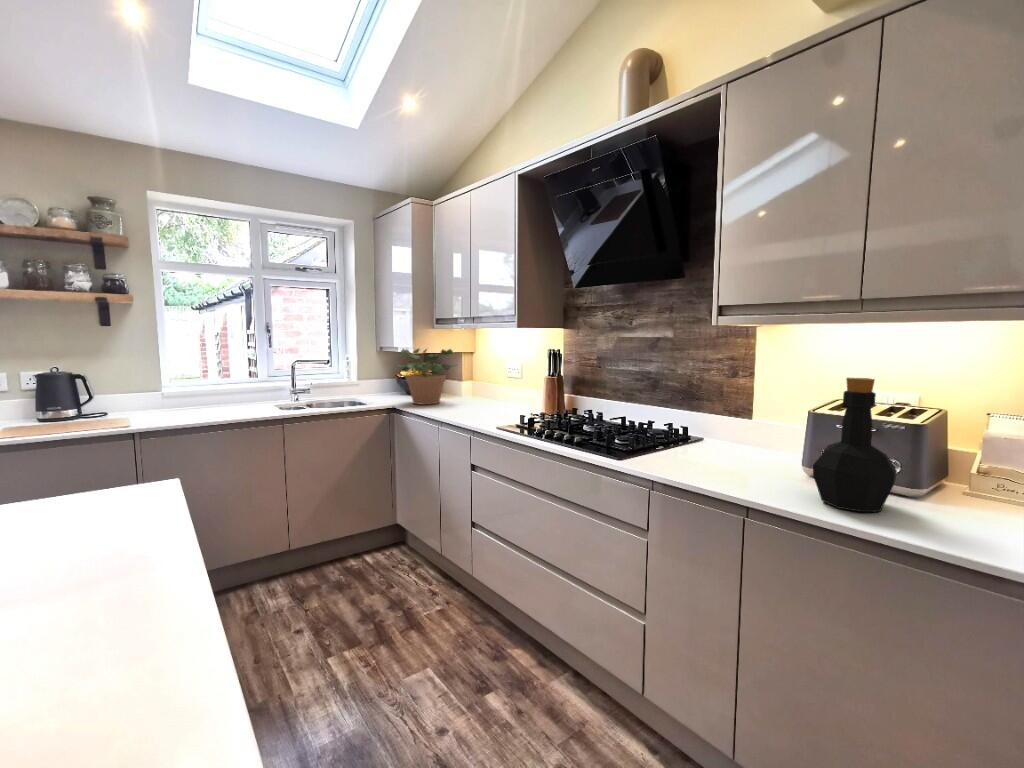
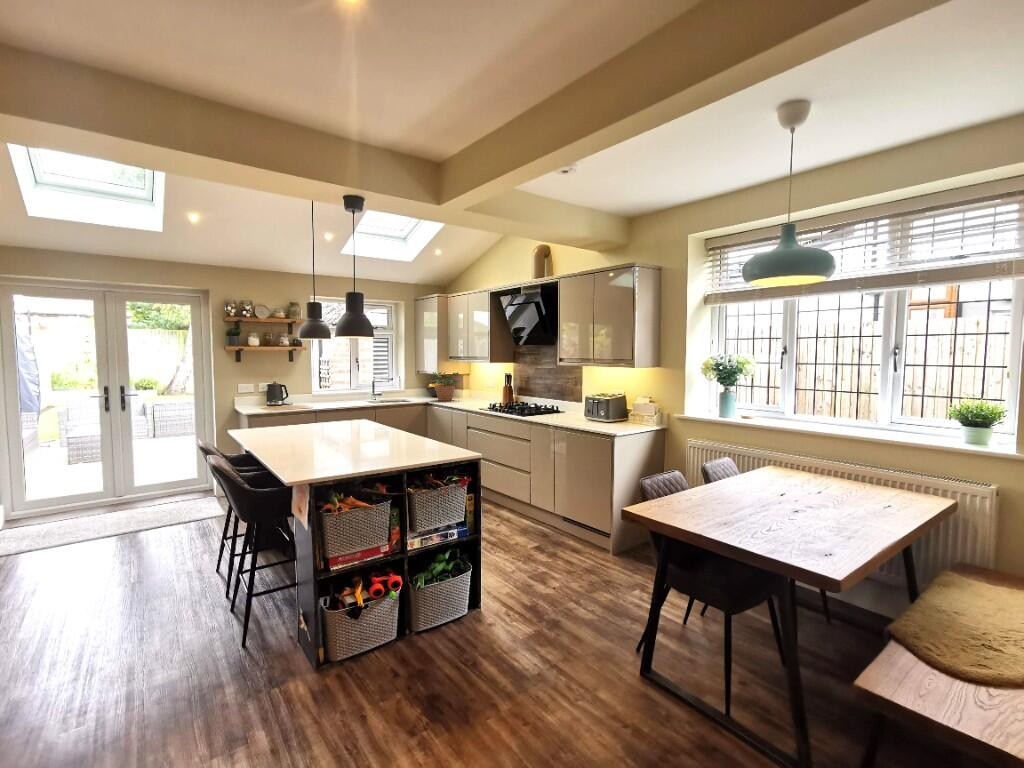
bottle: present [813,378,897,512] -> none [573,384,595,424]

